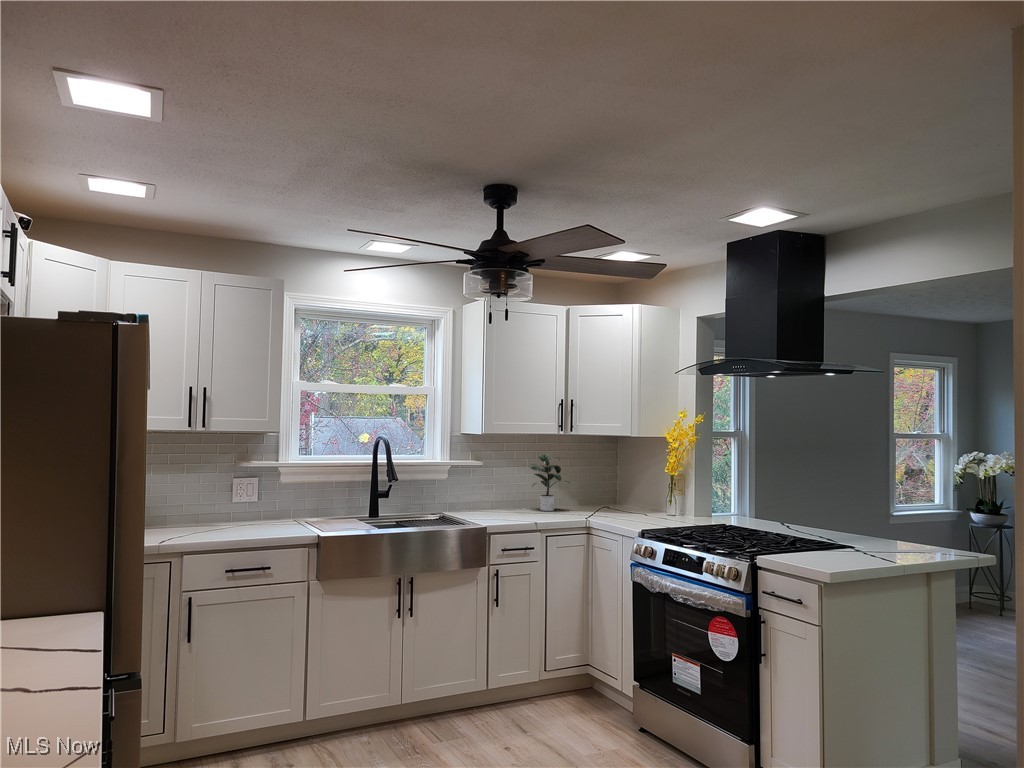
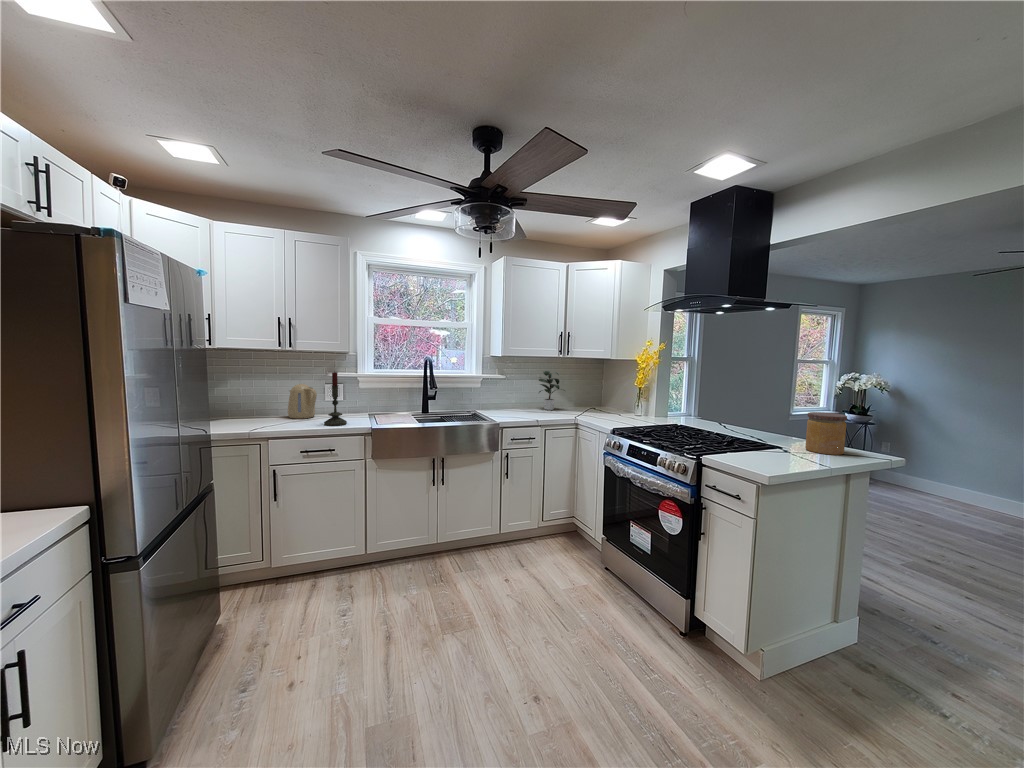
candle: none [247,458,278,535] -> present [324,372,347,426]
kettle: none [184,478,228,528] -> present [288,384,317,419]
jar: none [879,501,922,552] -> present [805,412,847,455]

